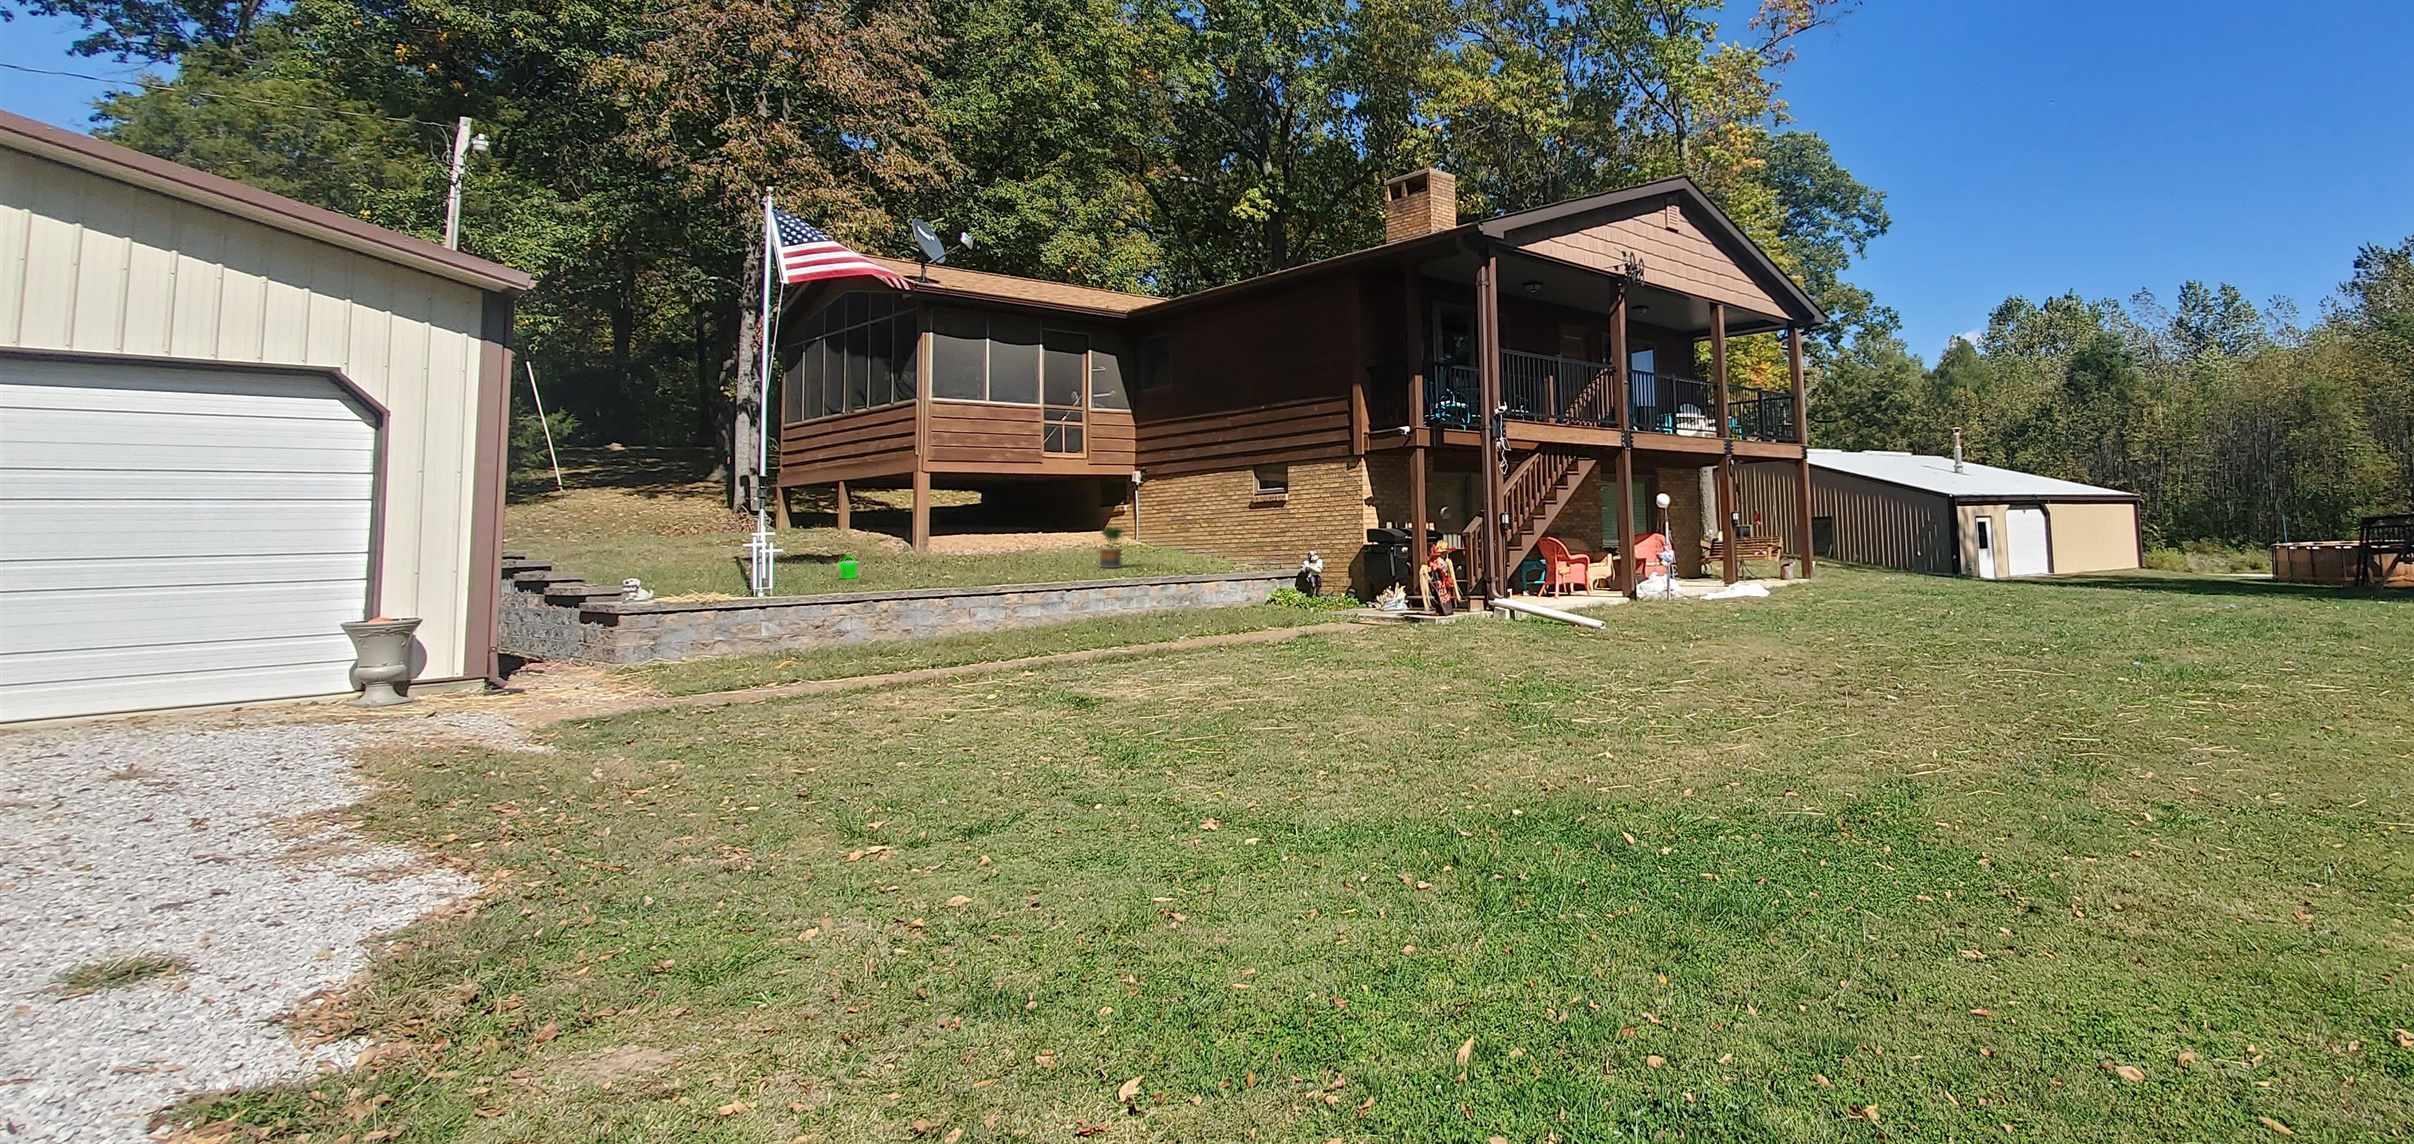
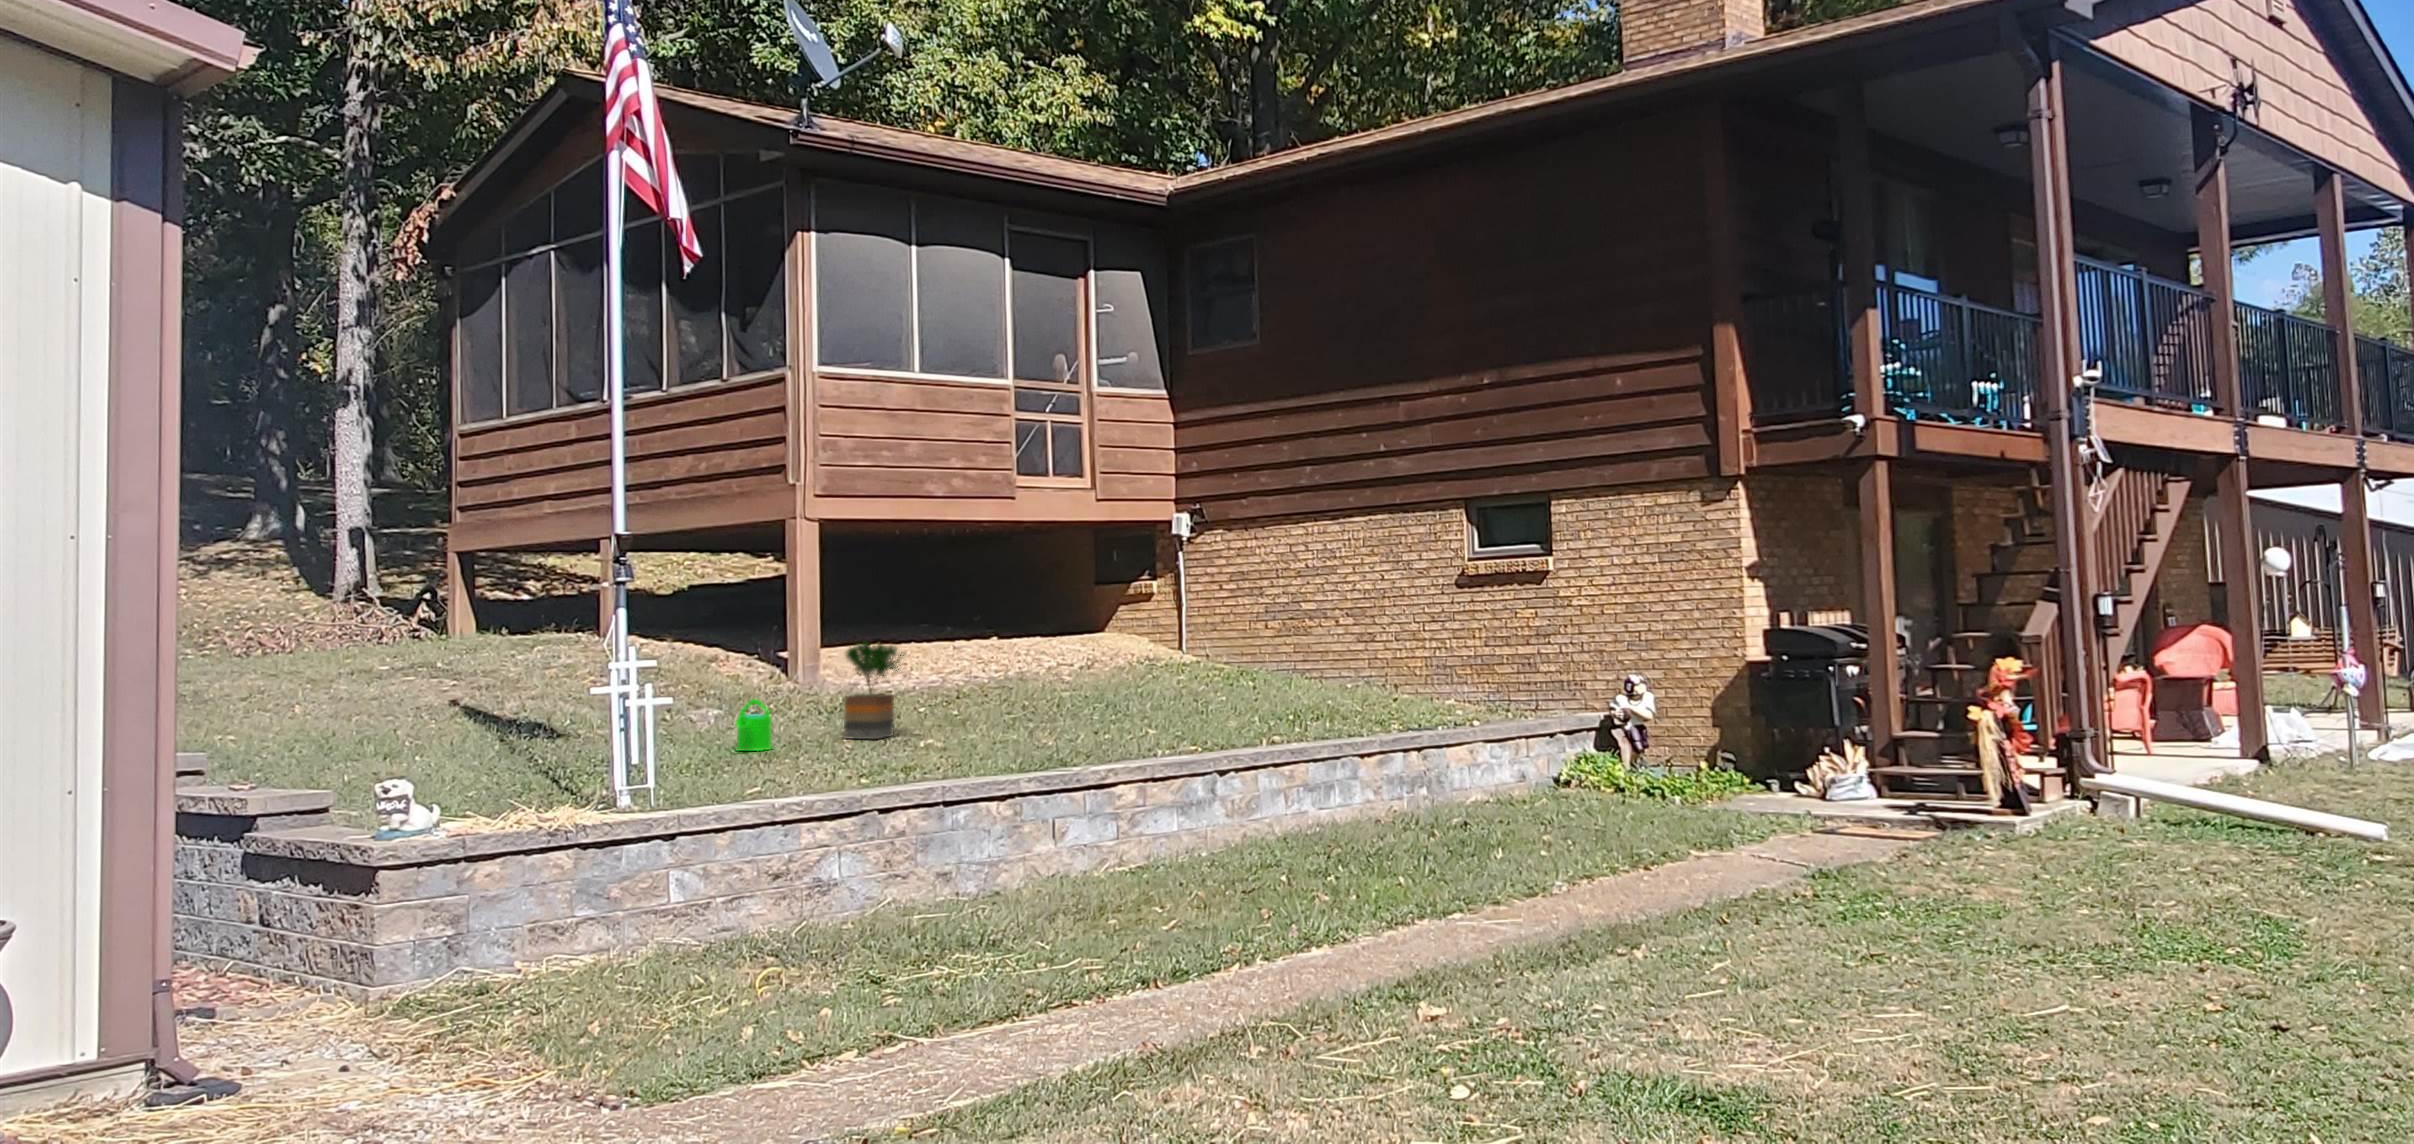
potted tree: present [1100,527,1125,568] -> present [844,642,904,739]

